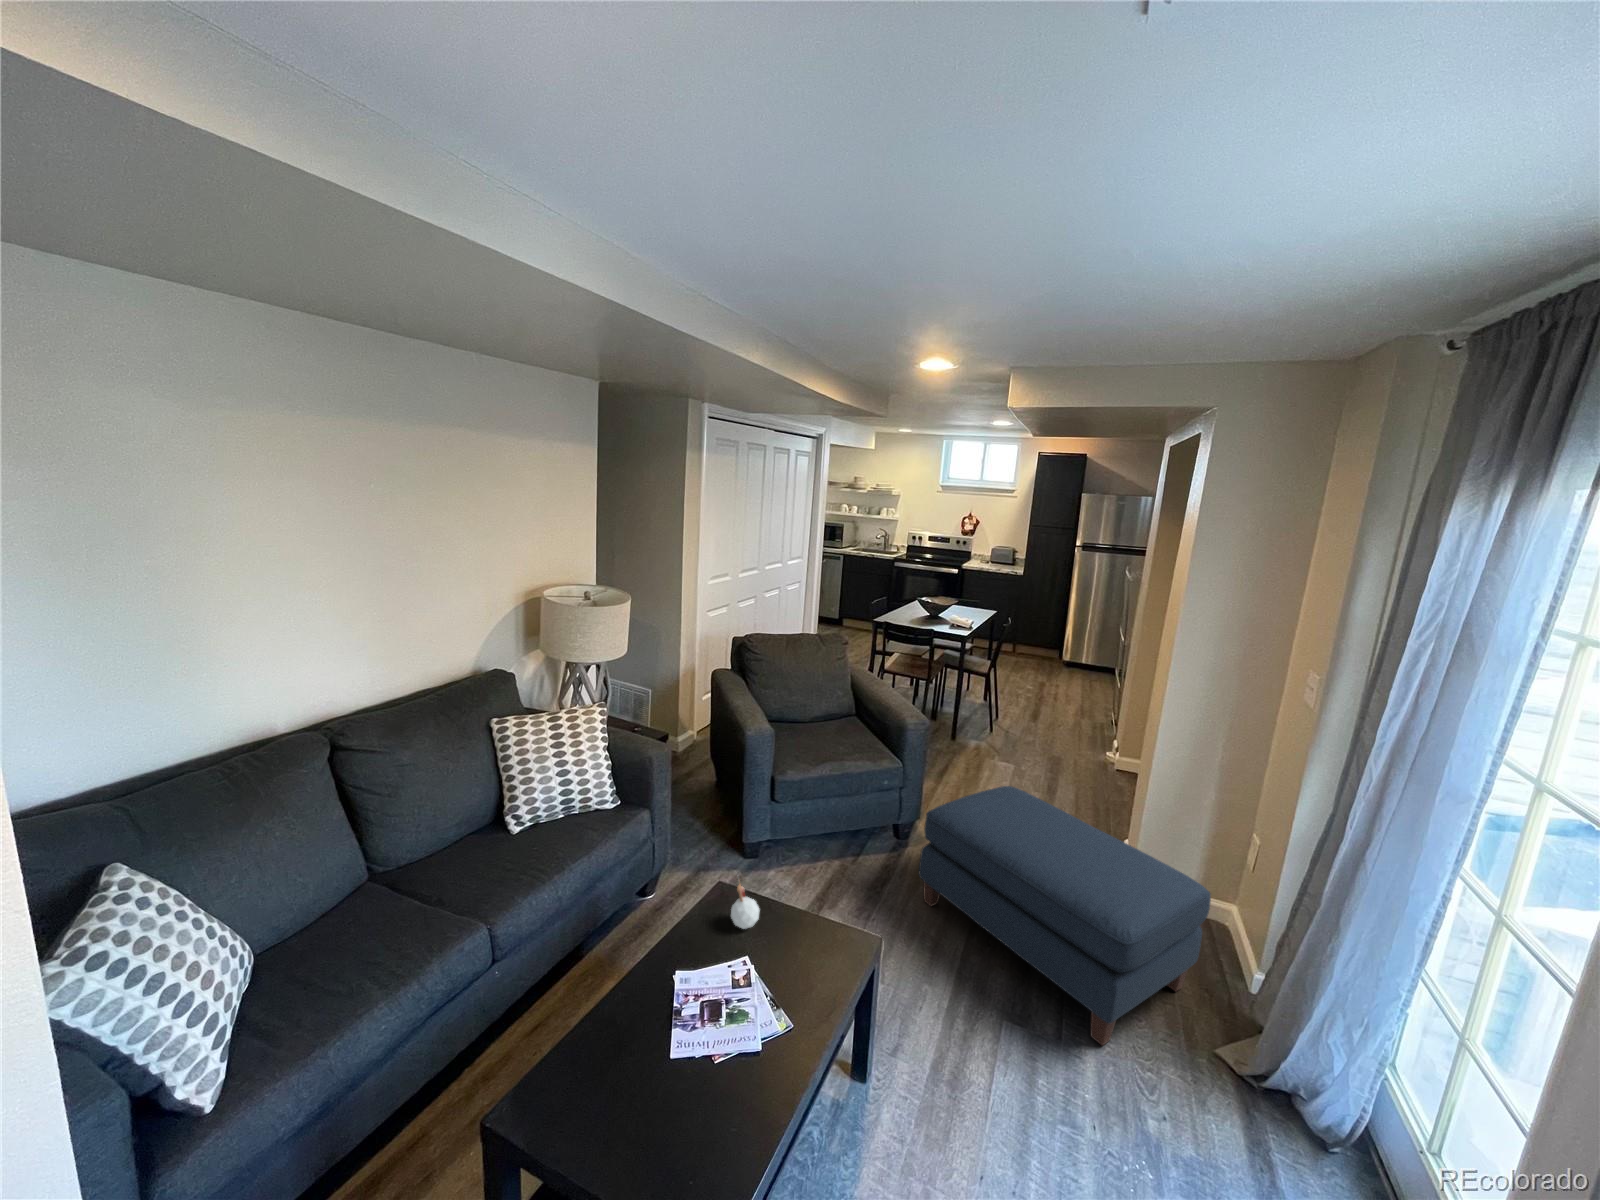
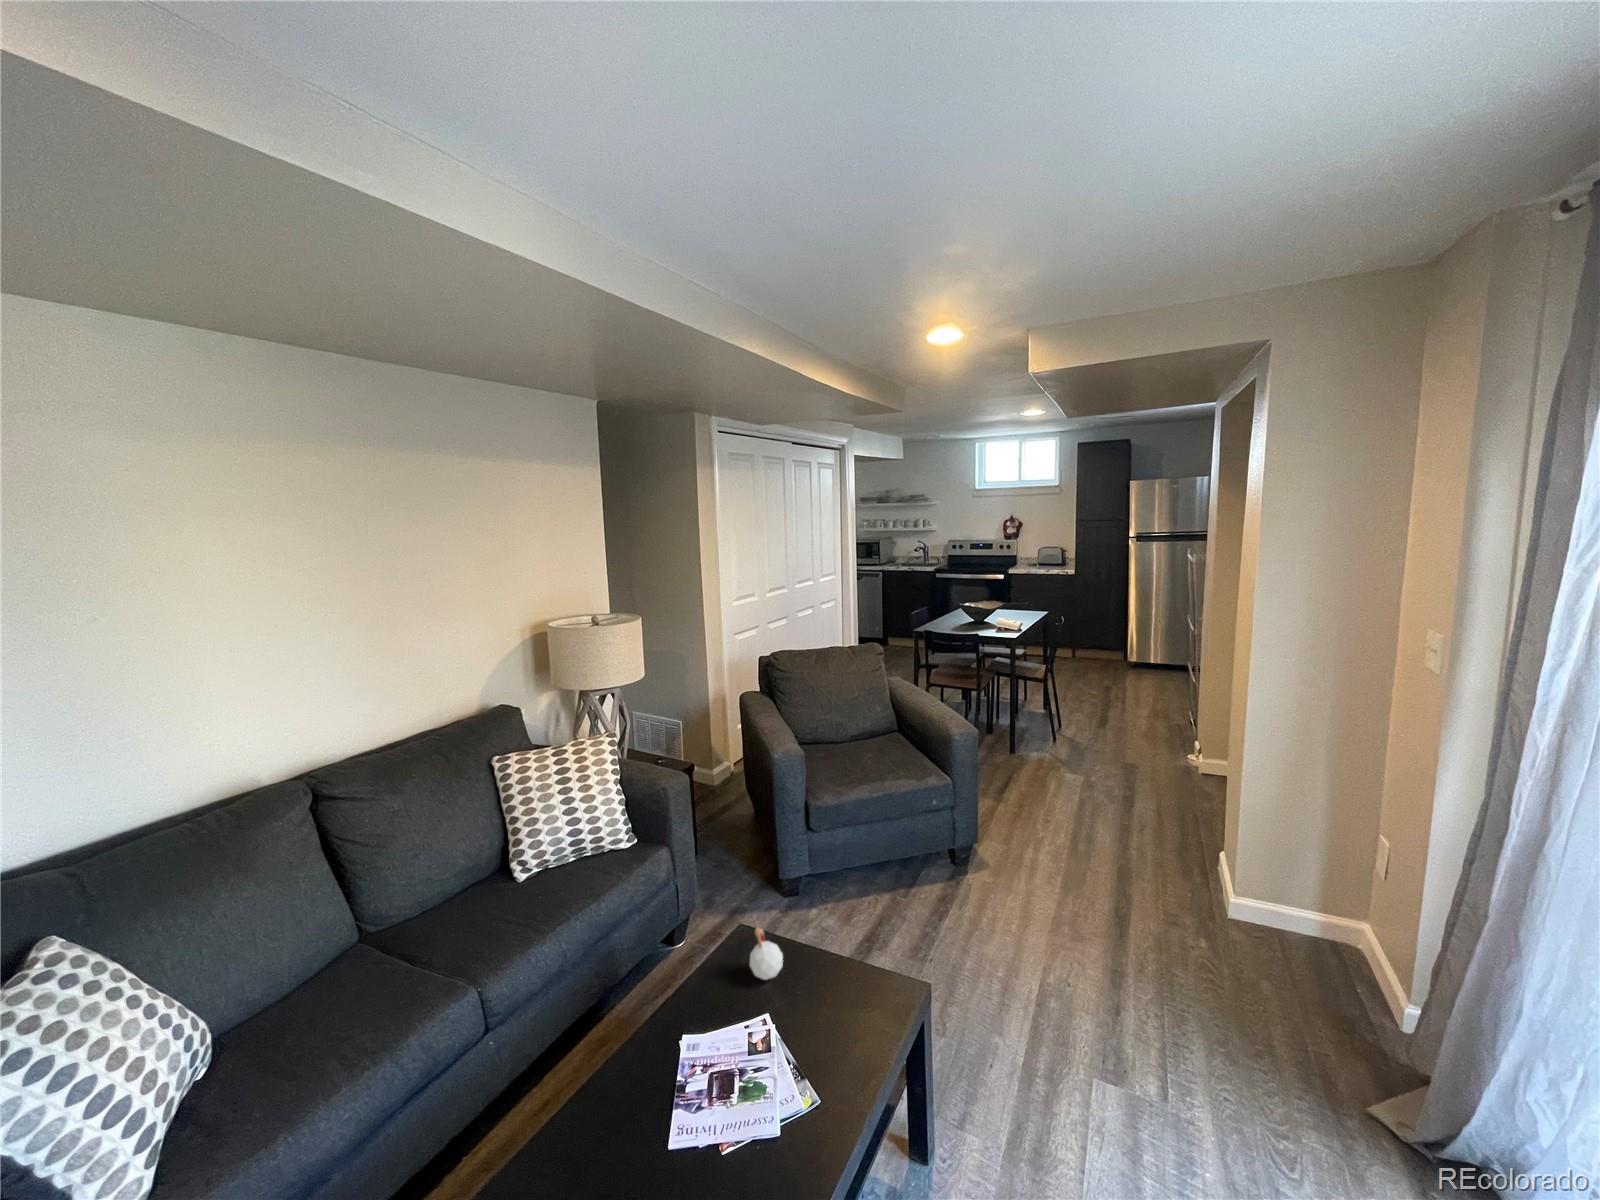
ottoman: present [919,786,1211,1045] -> none [978,797,1337,1108]

